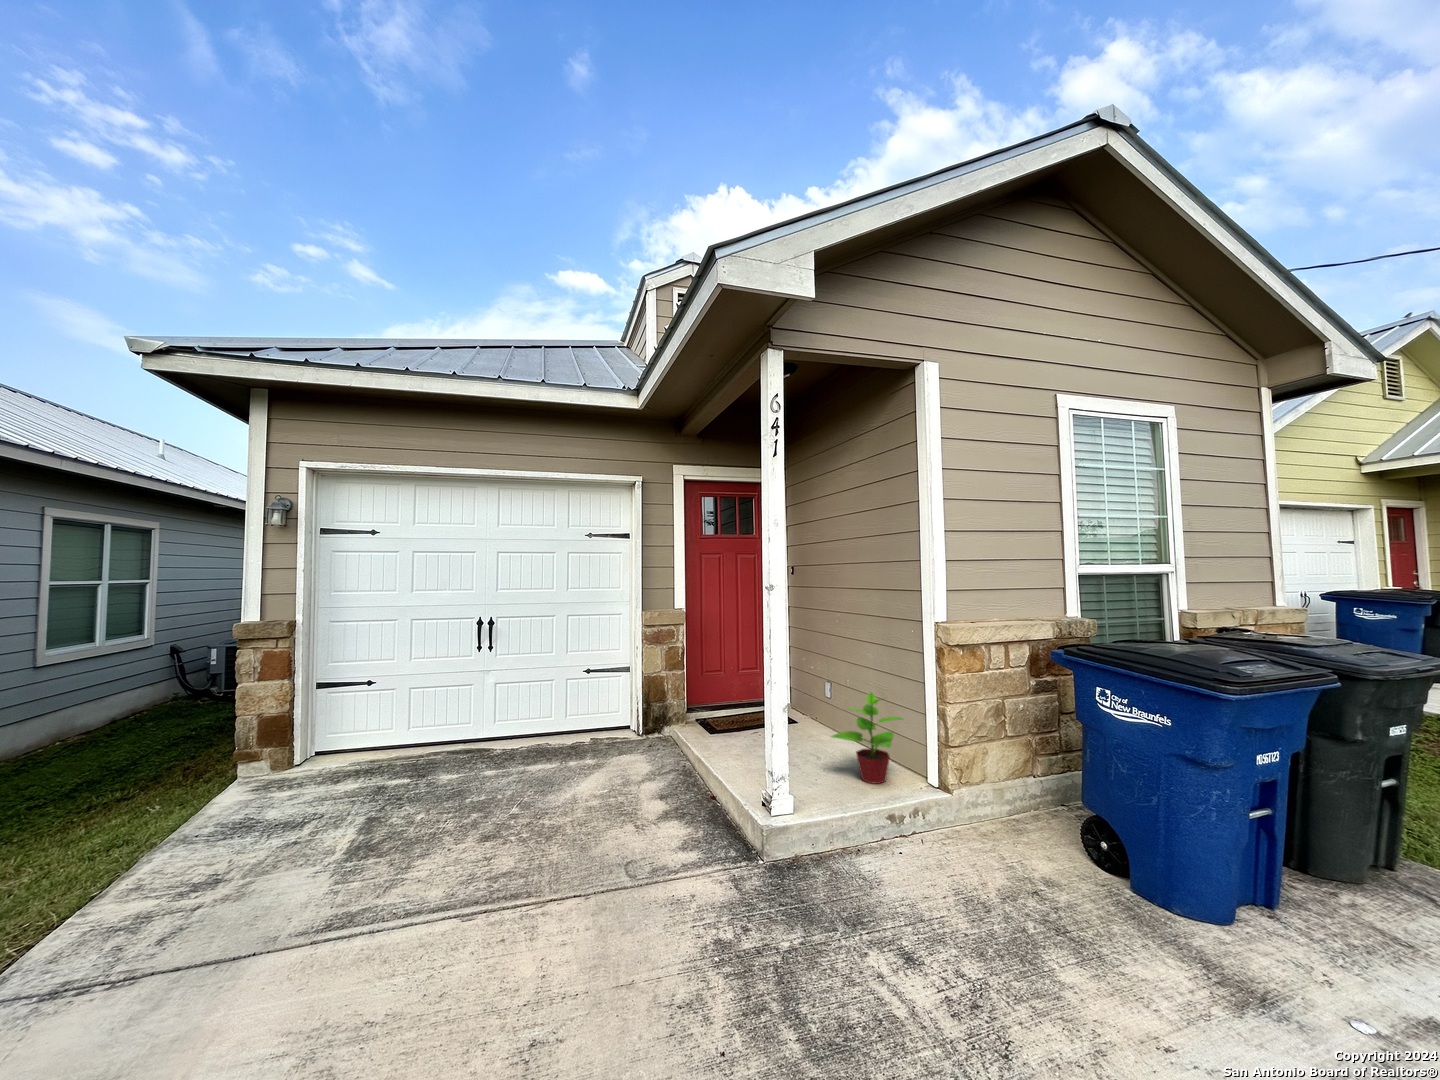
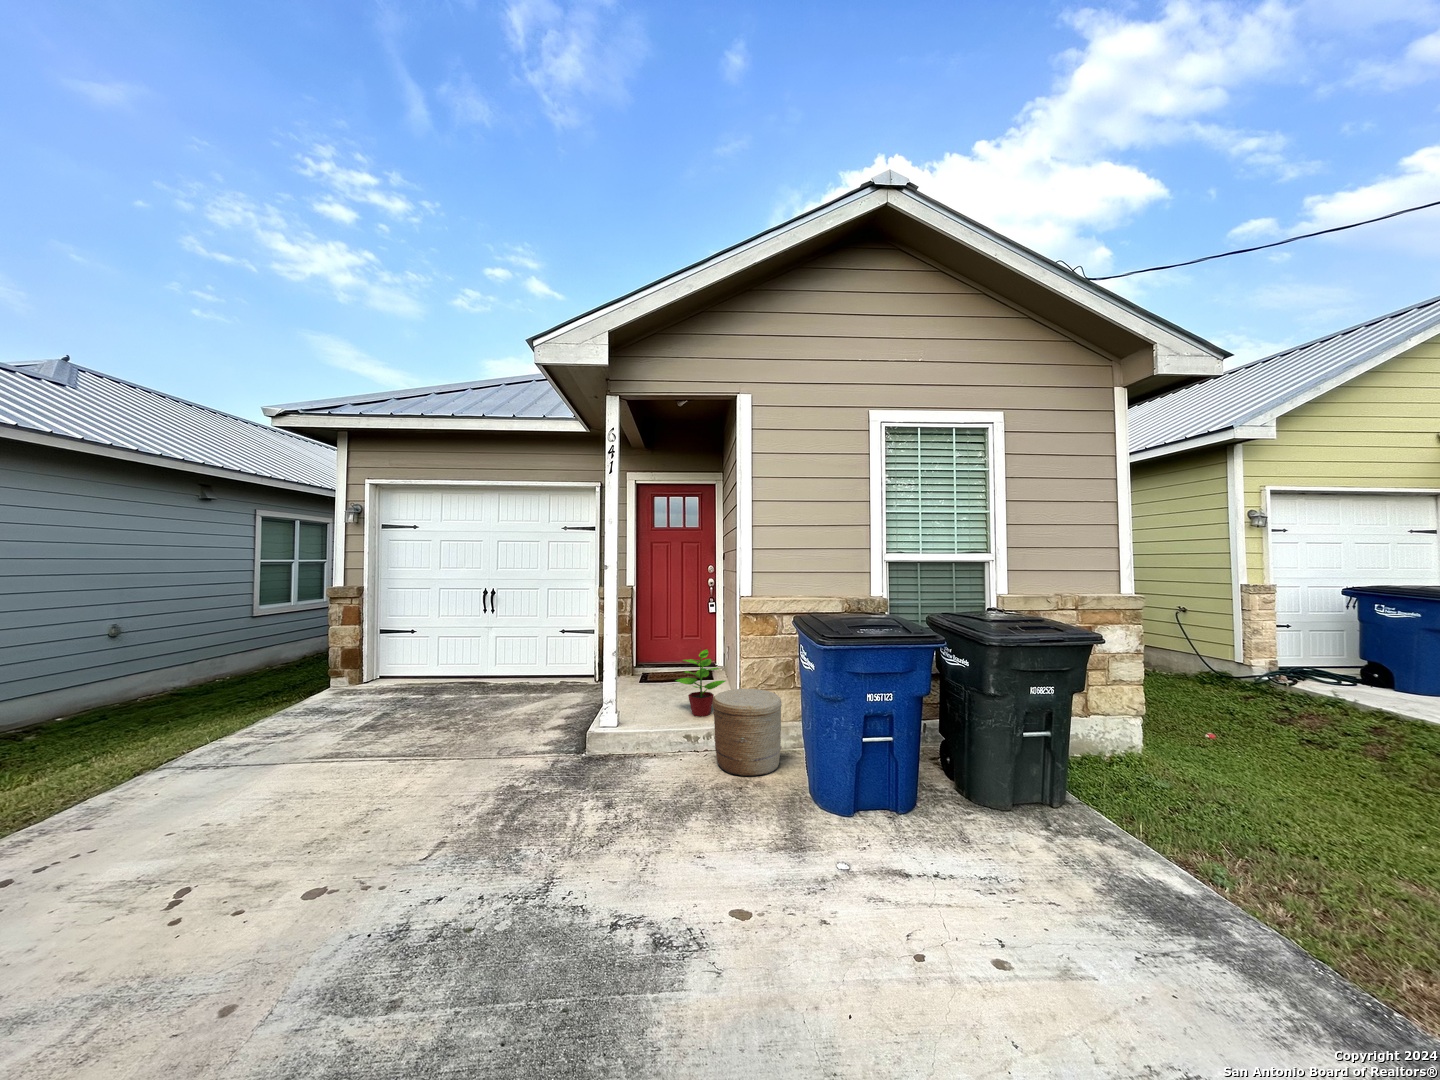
woven basket: none [942,745,1048,871] -> present [712,689,782,776]

